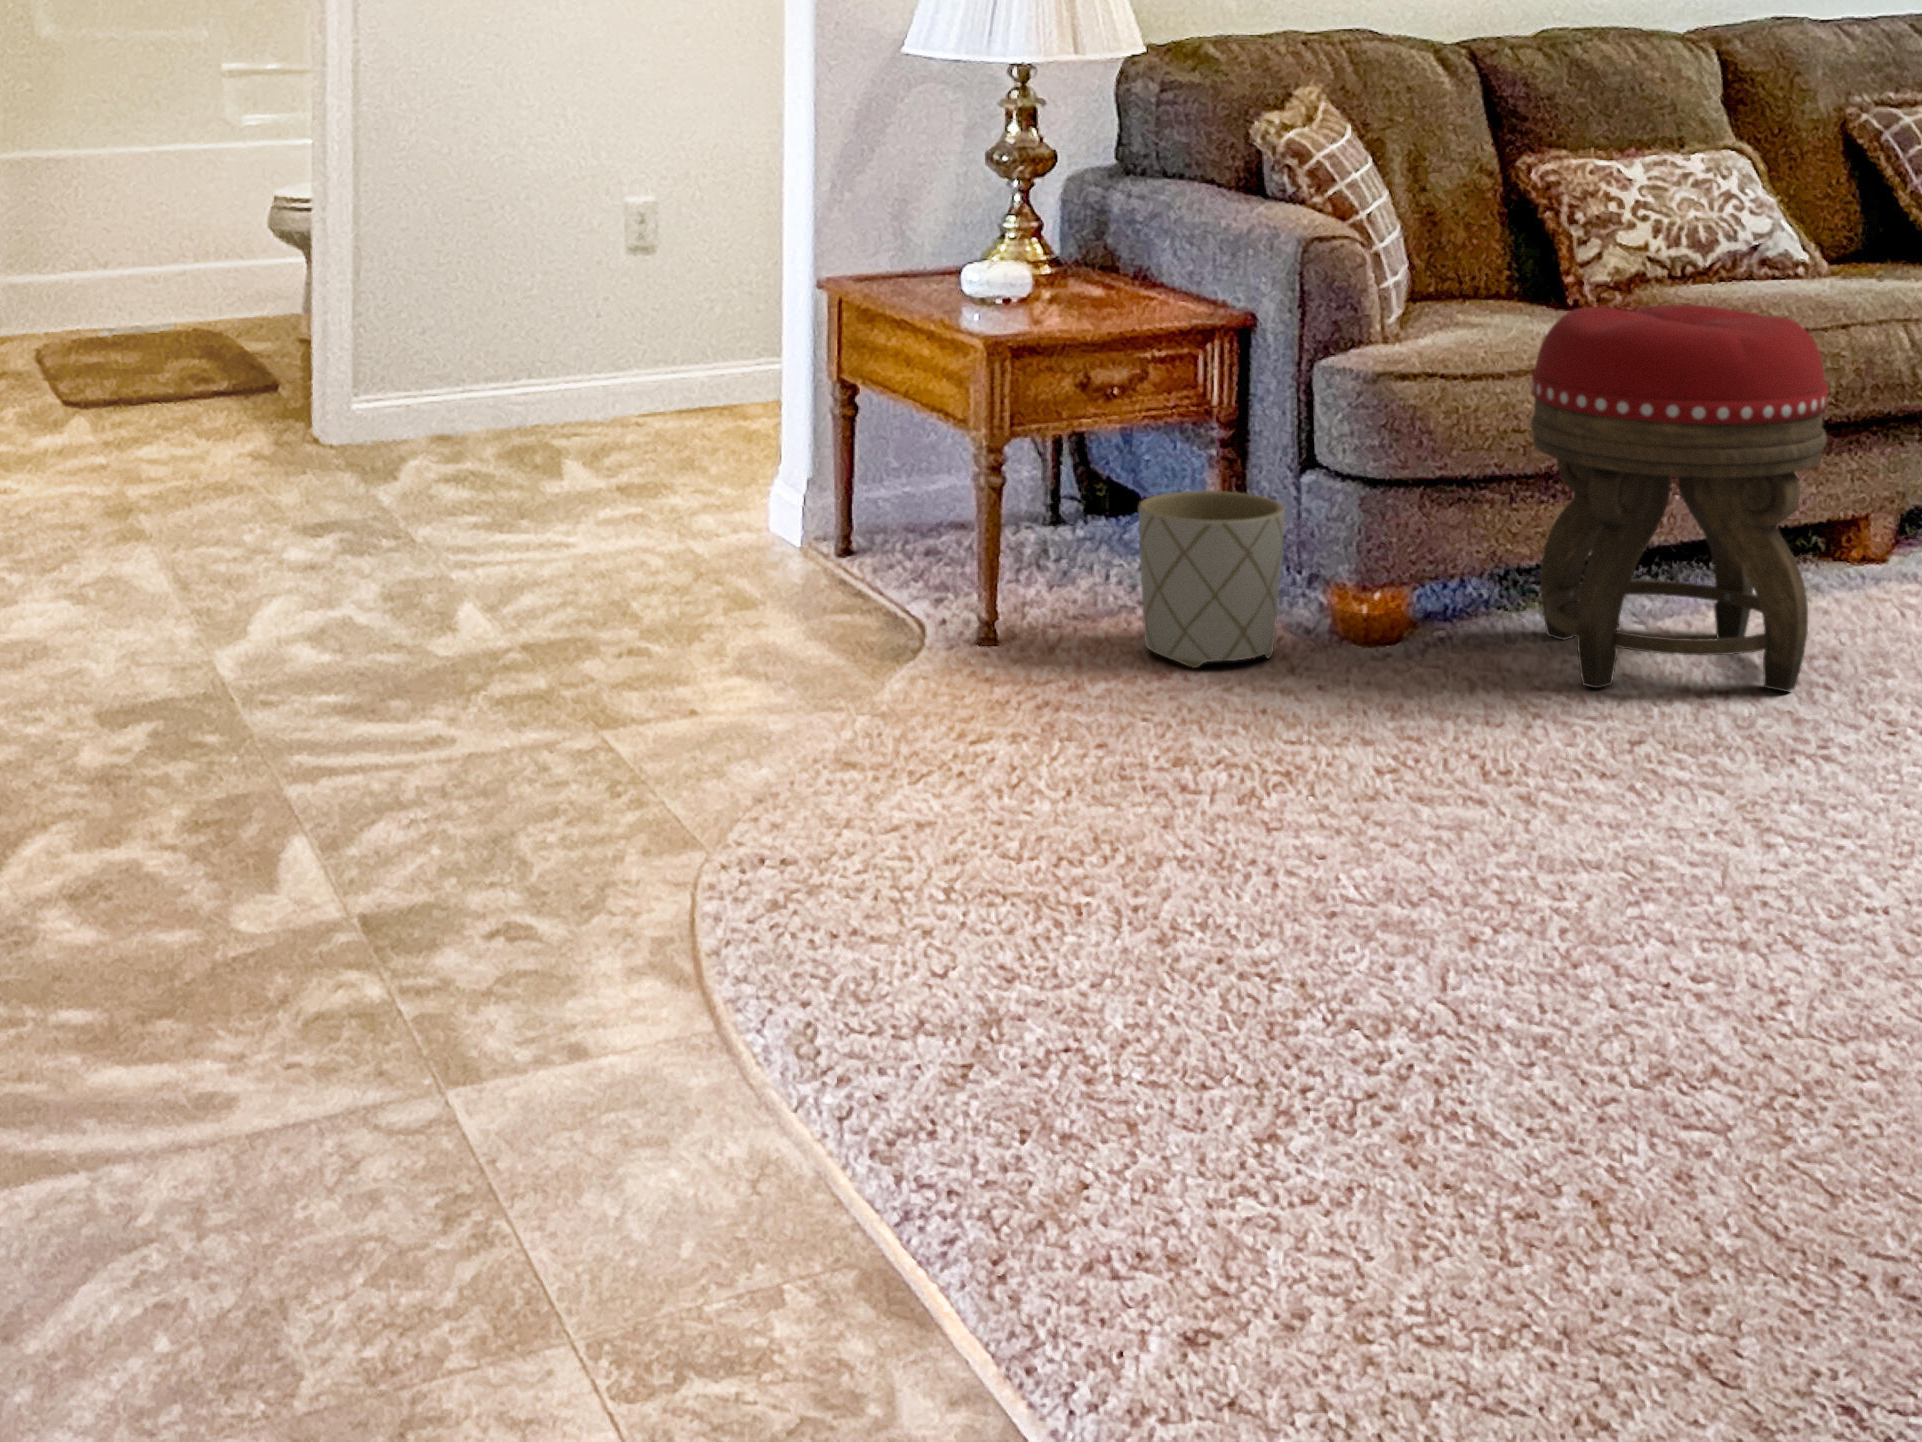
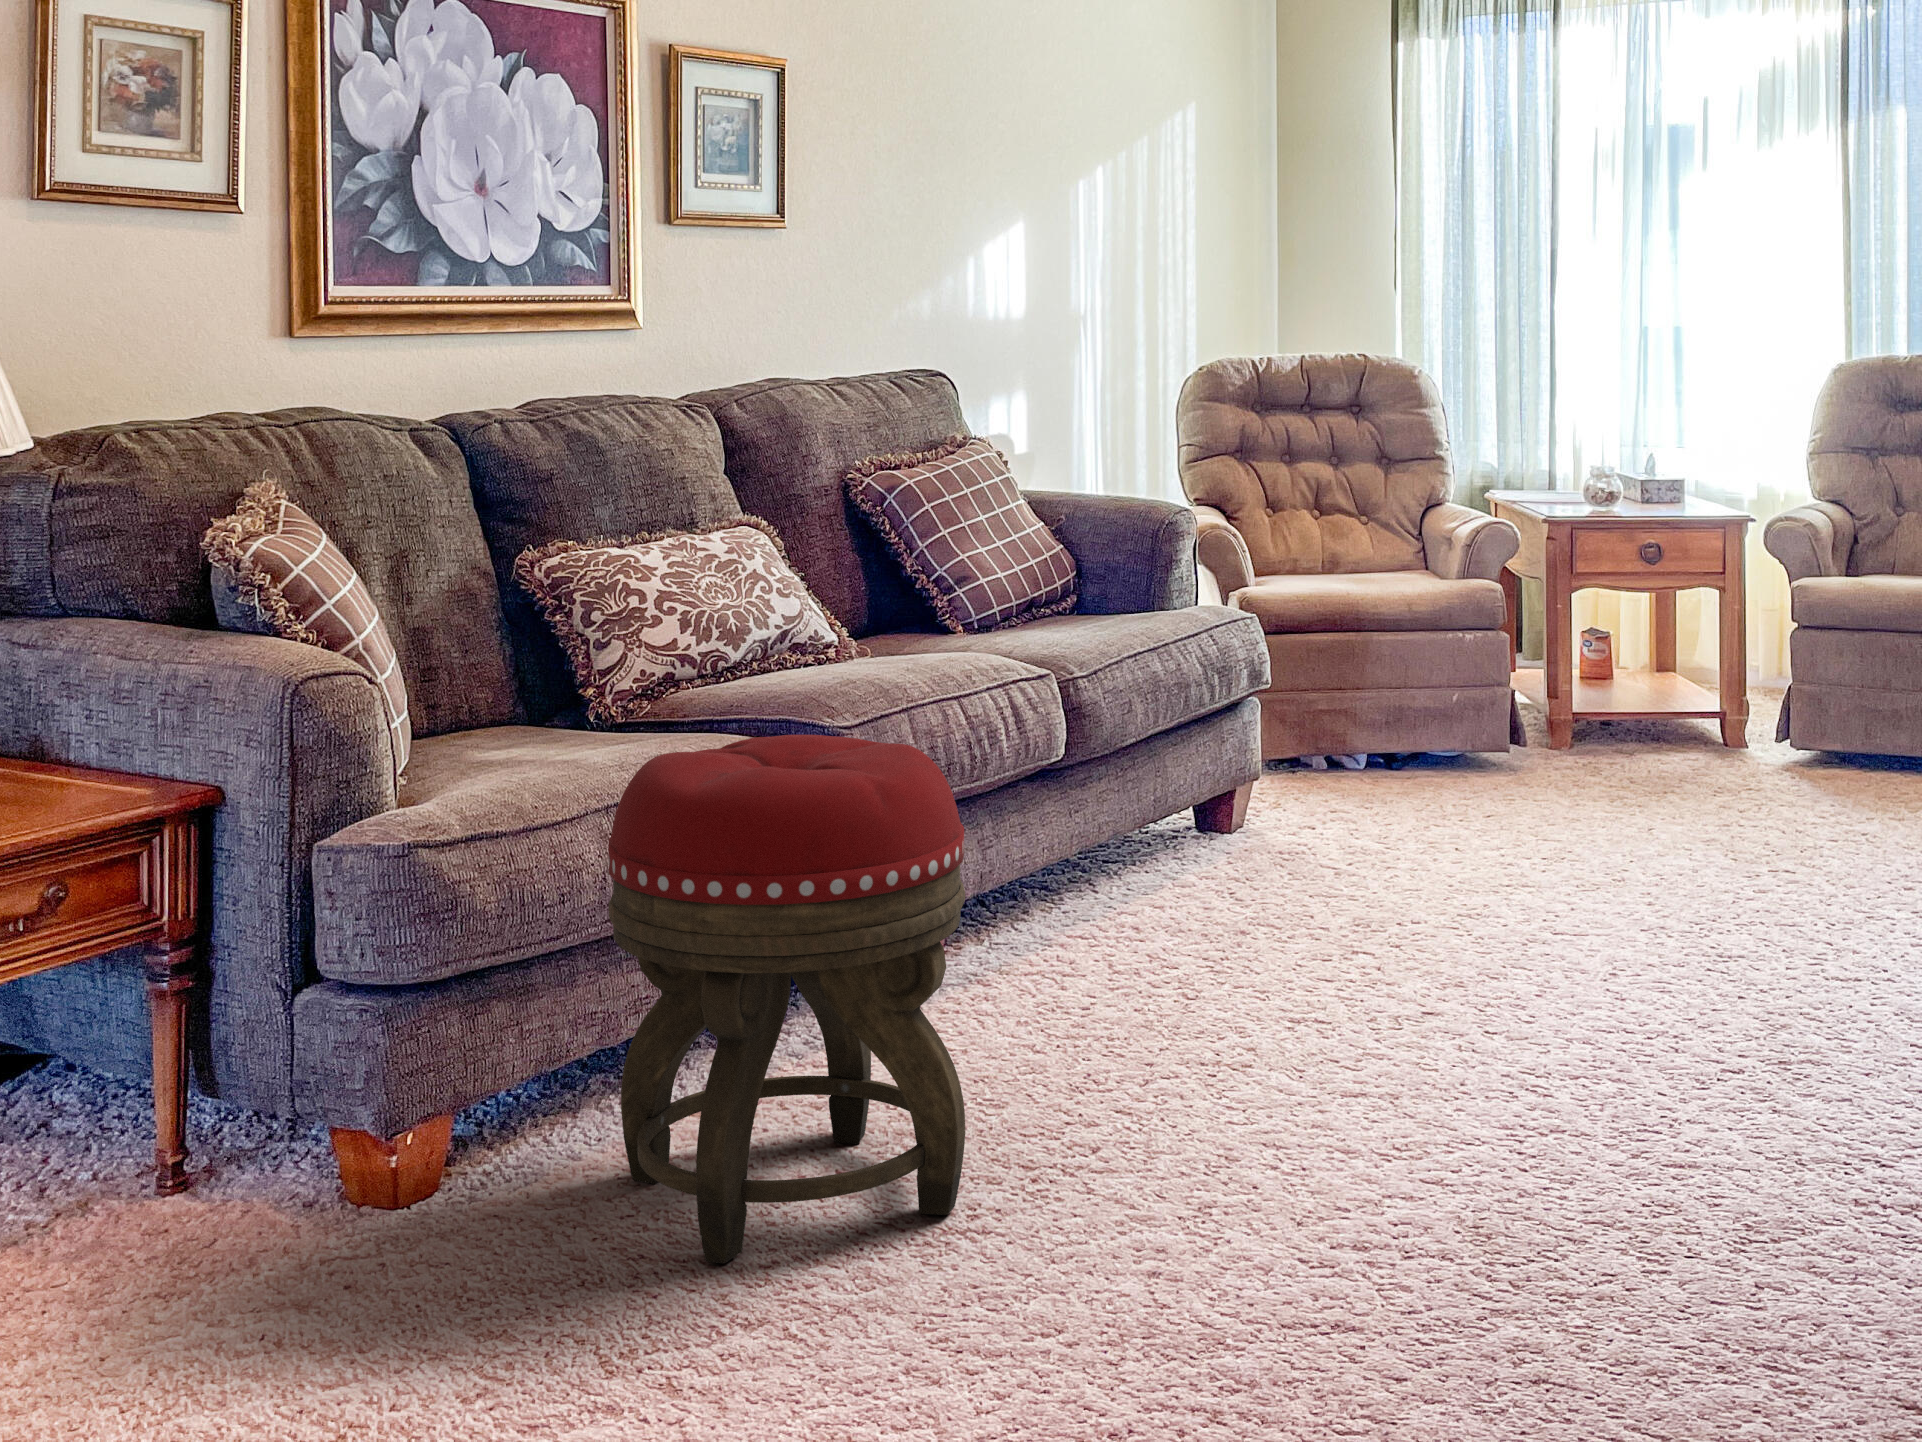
planter: present [1138,491,1285,668] -> none [57,1066,283,1356]

